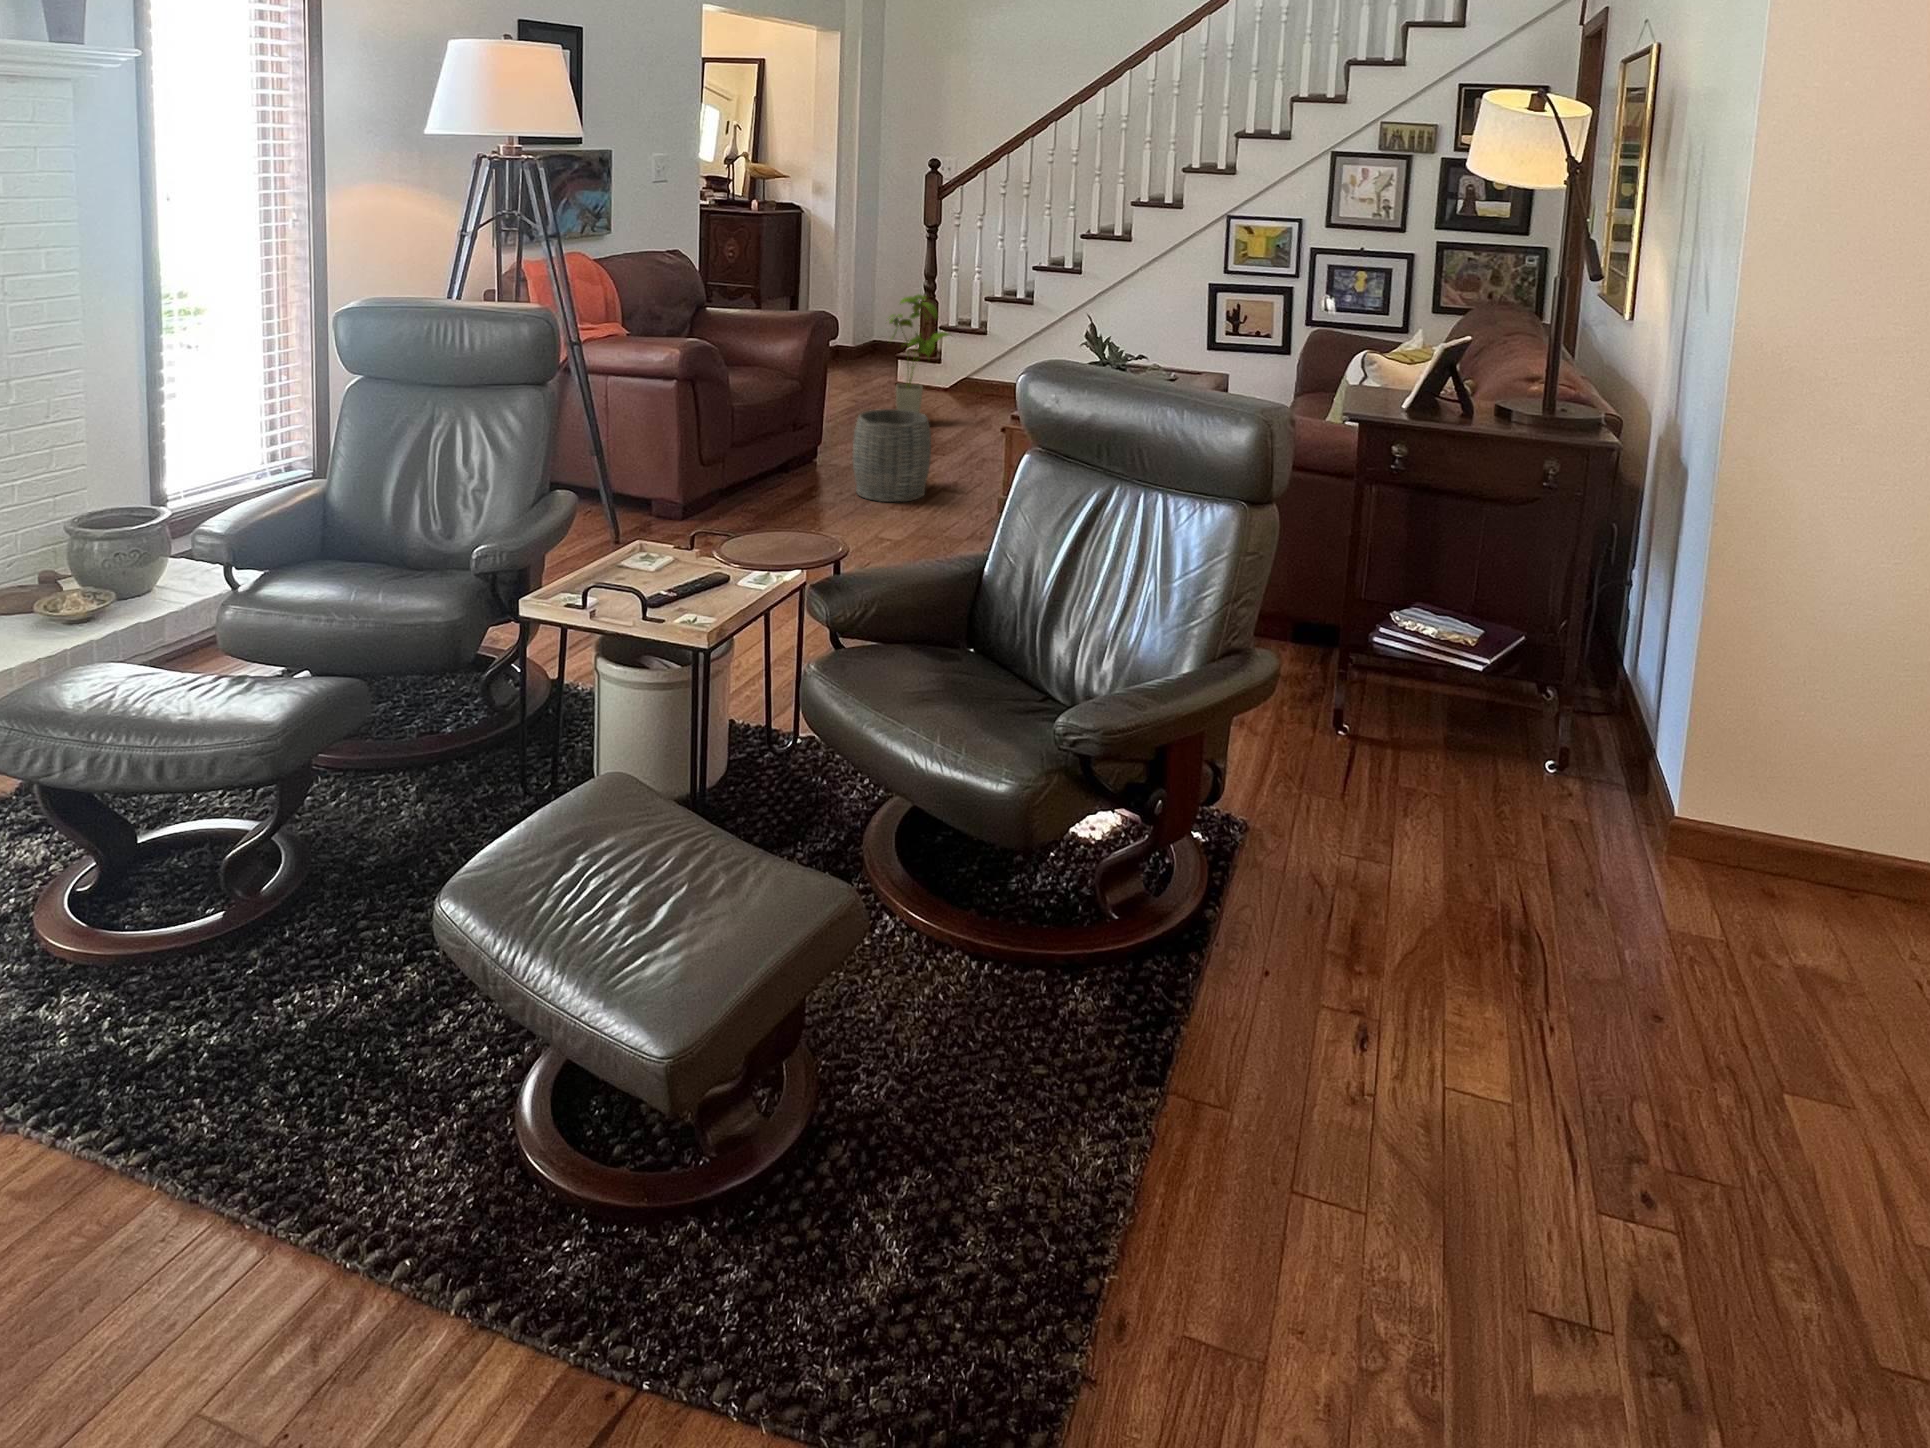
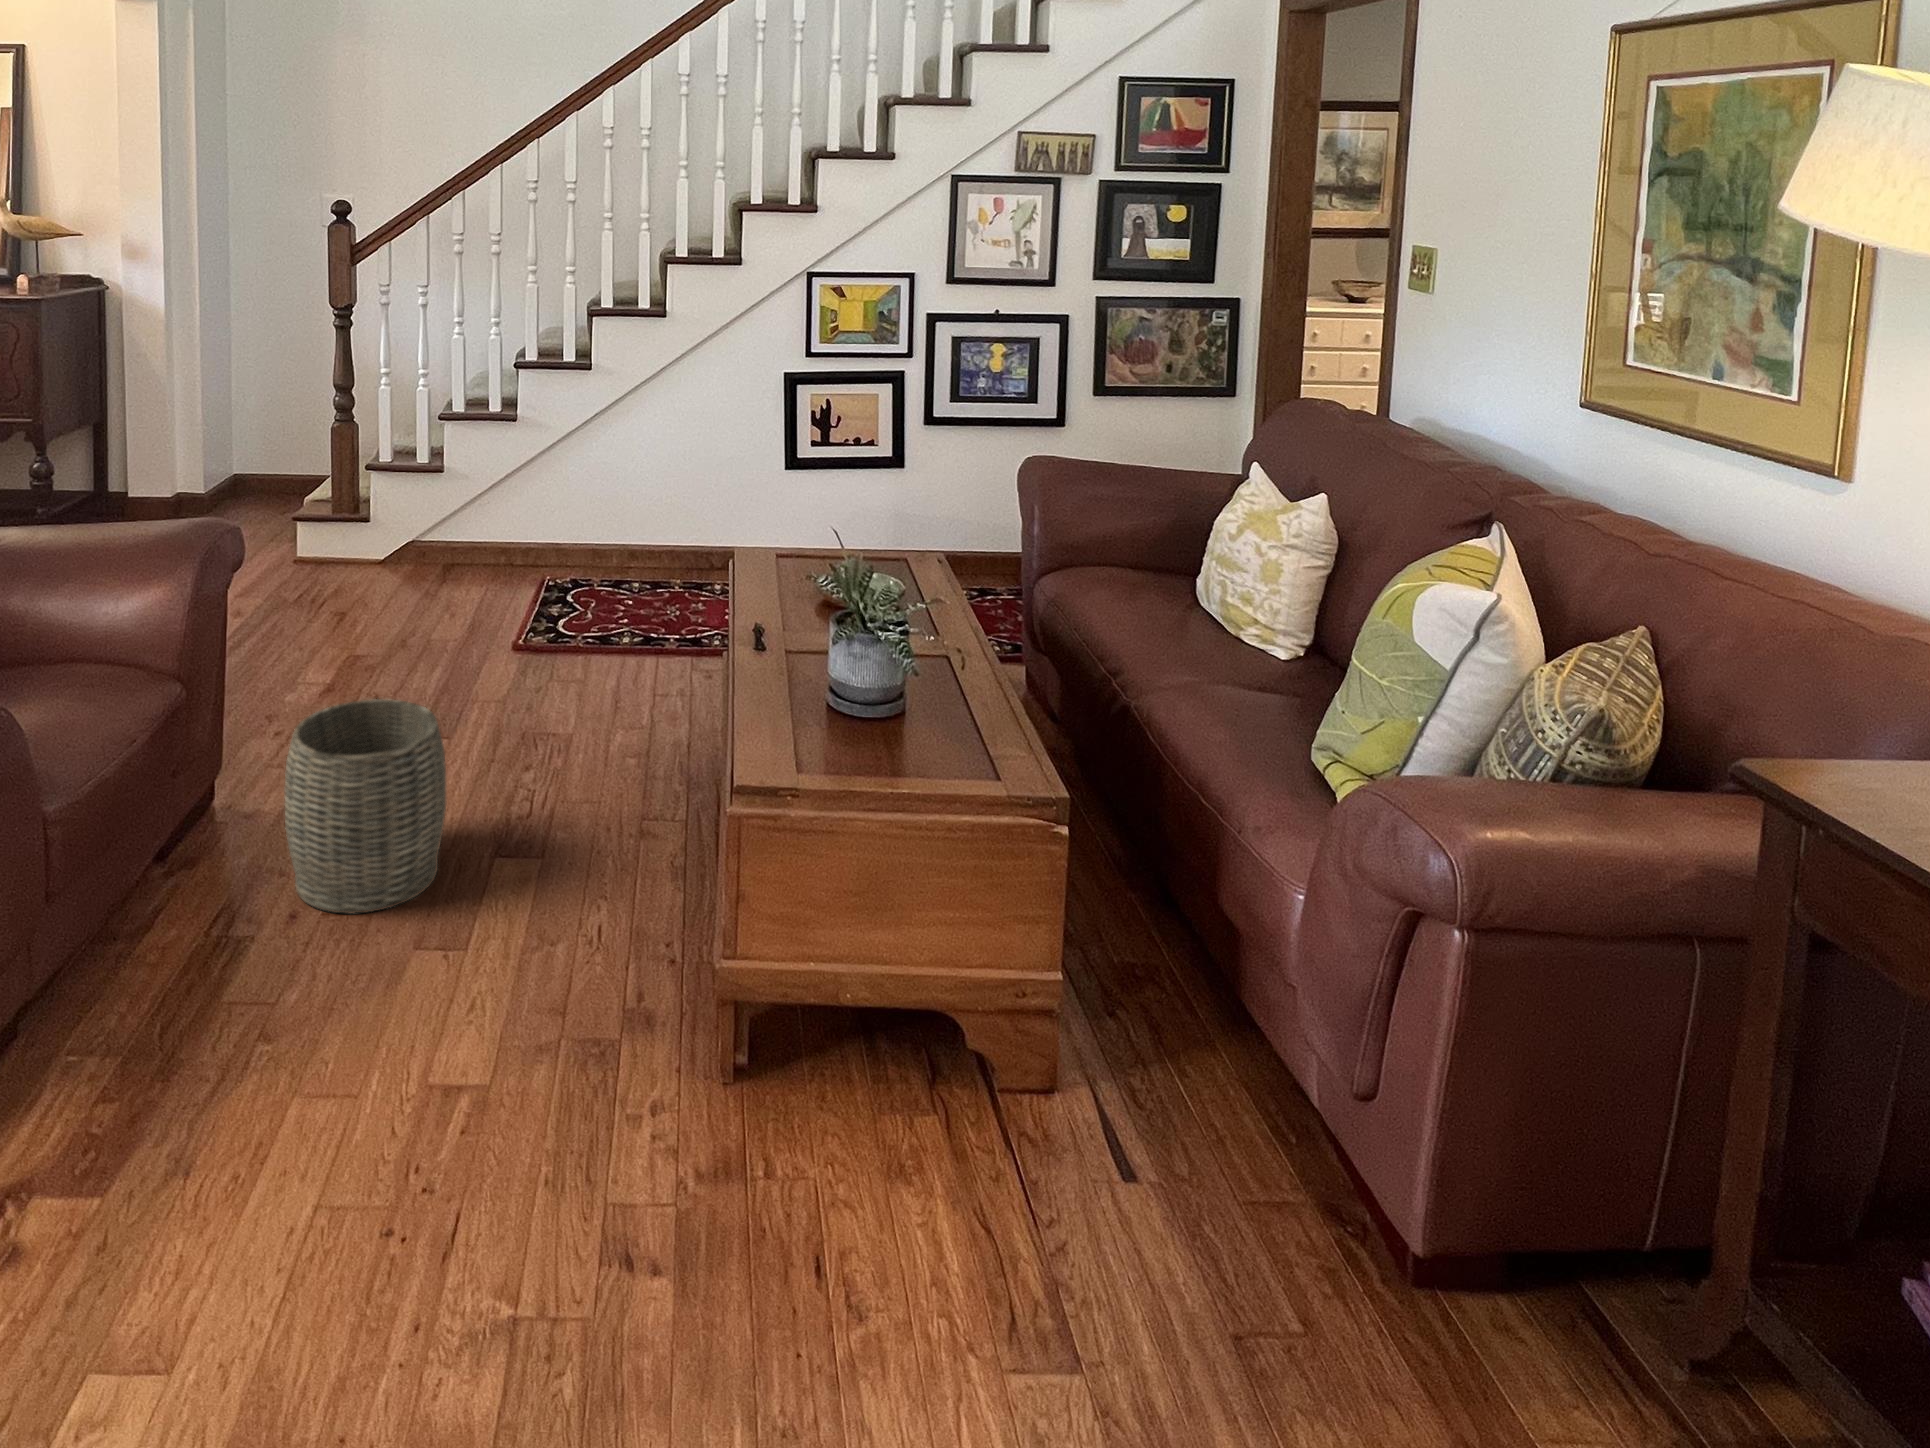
house plant: present [889,295,952,413] -> none [293,438,418,668]

